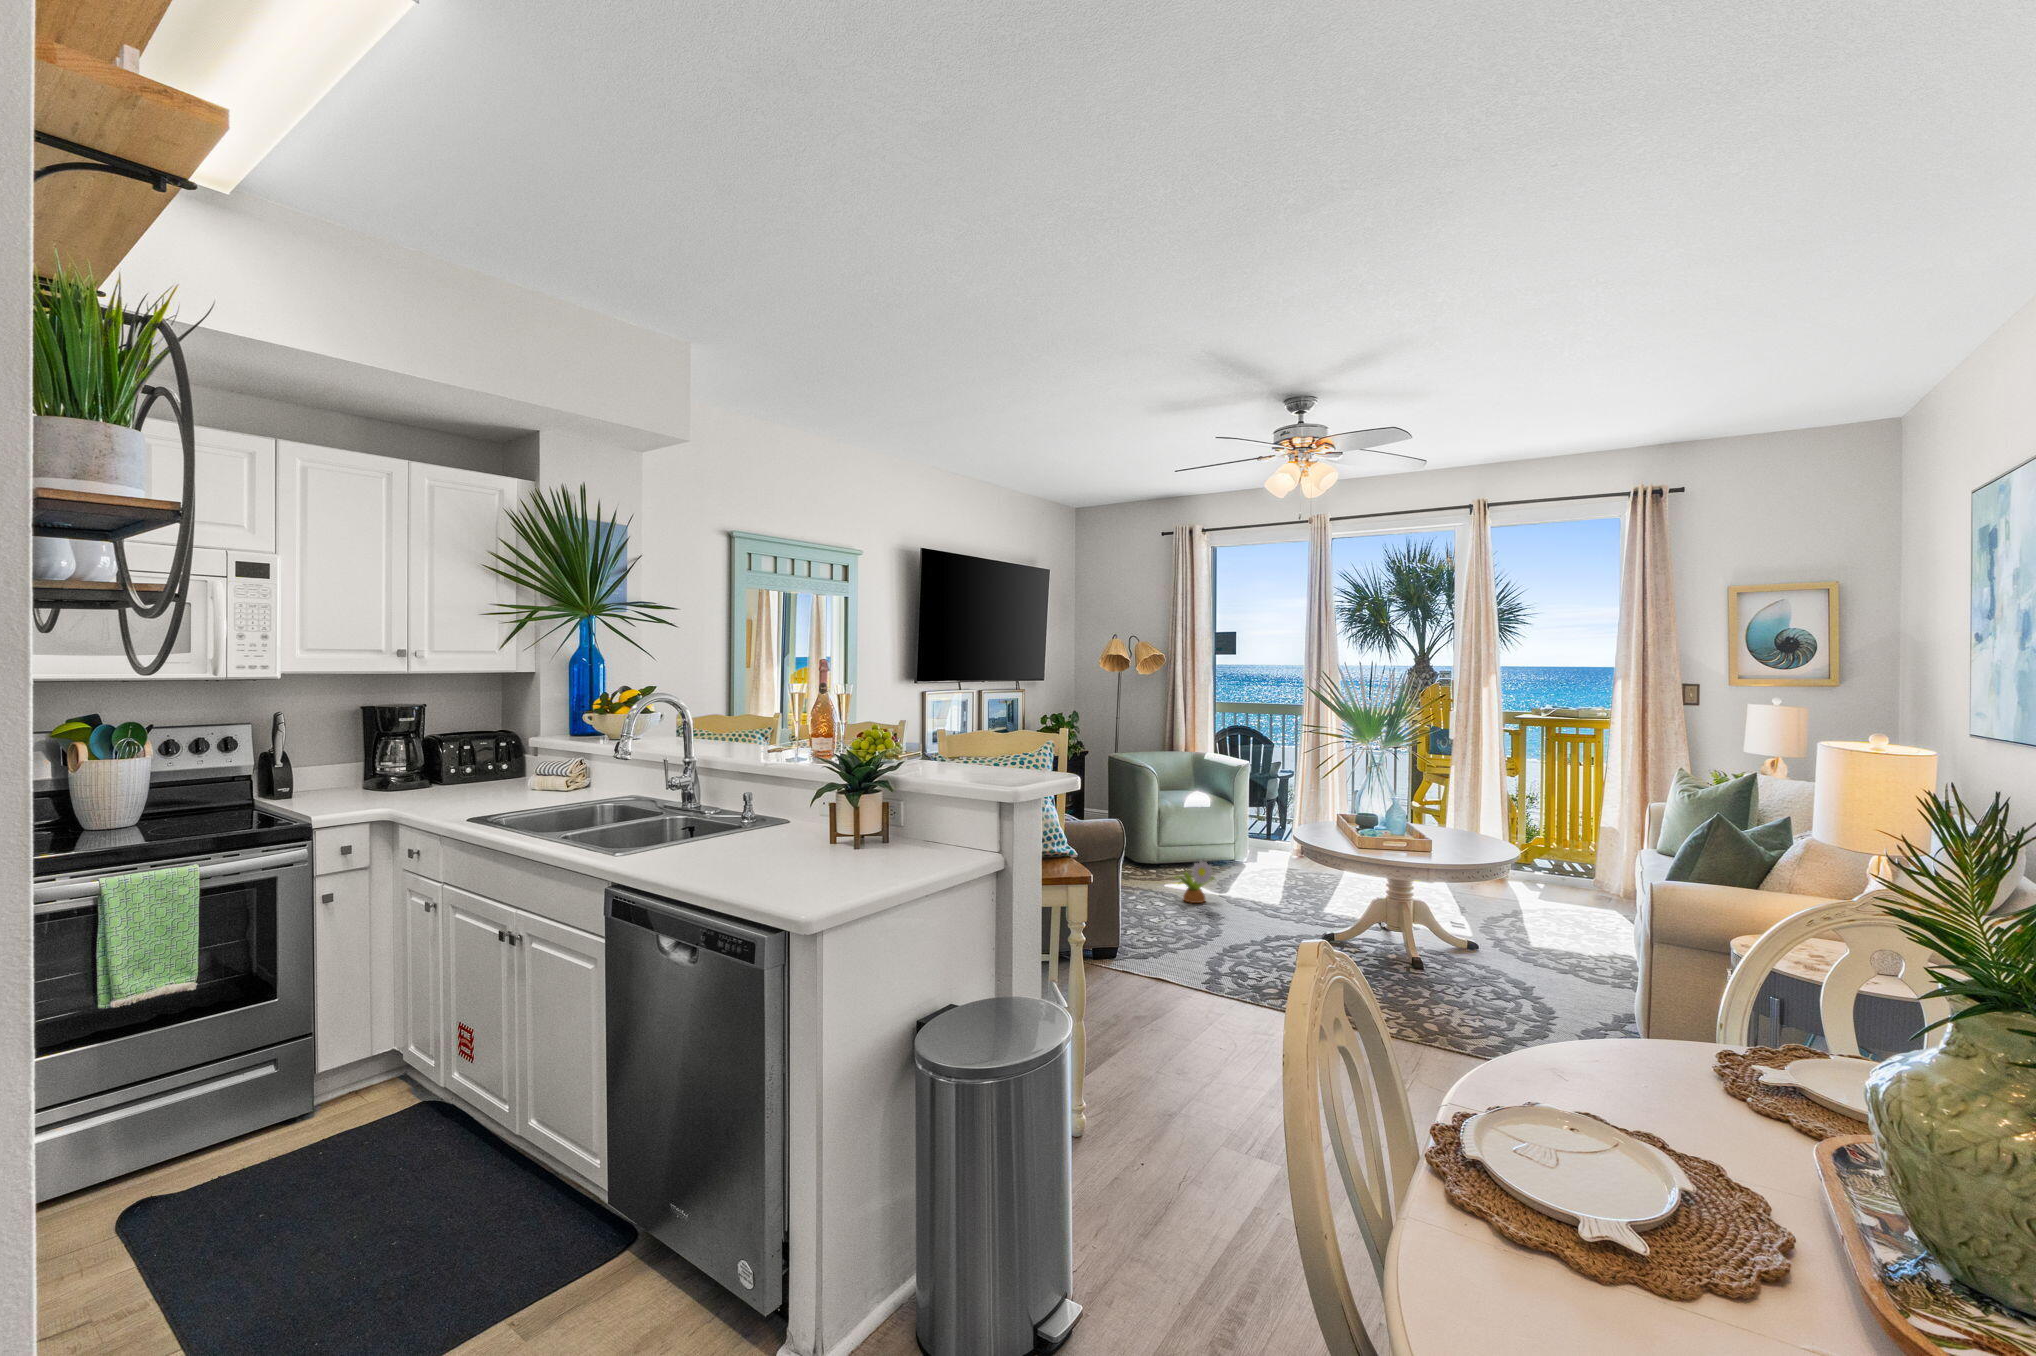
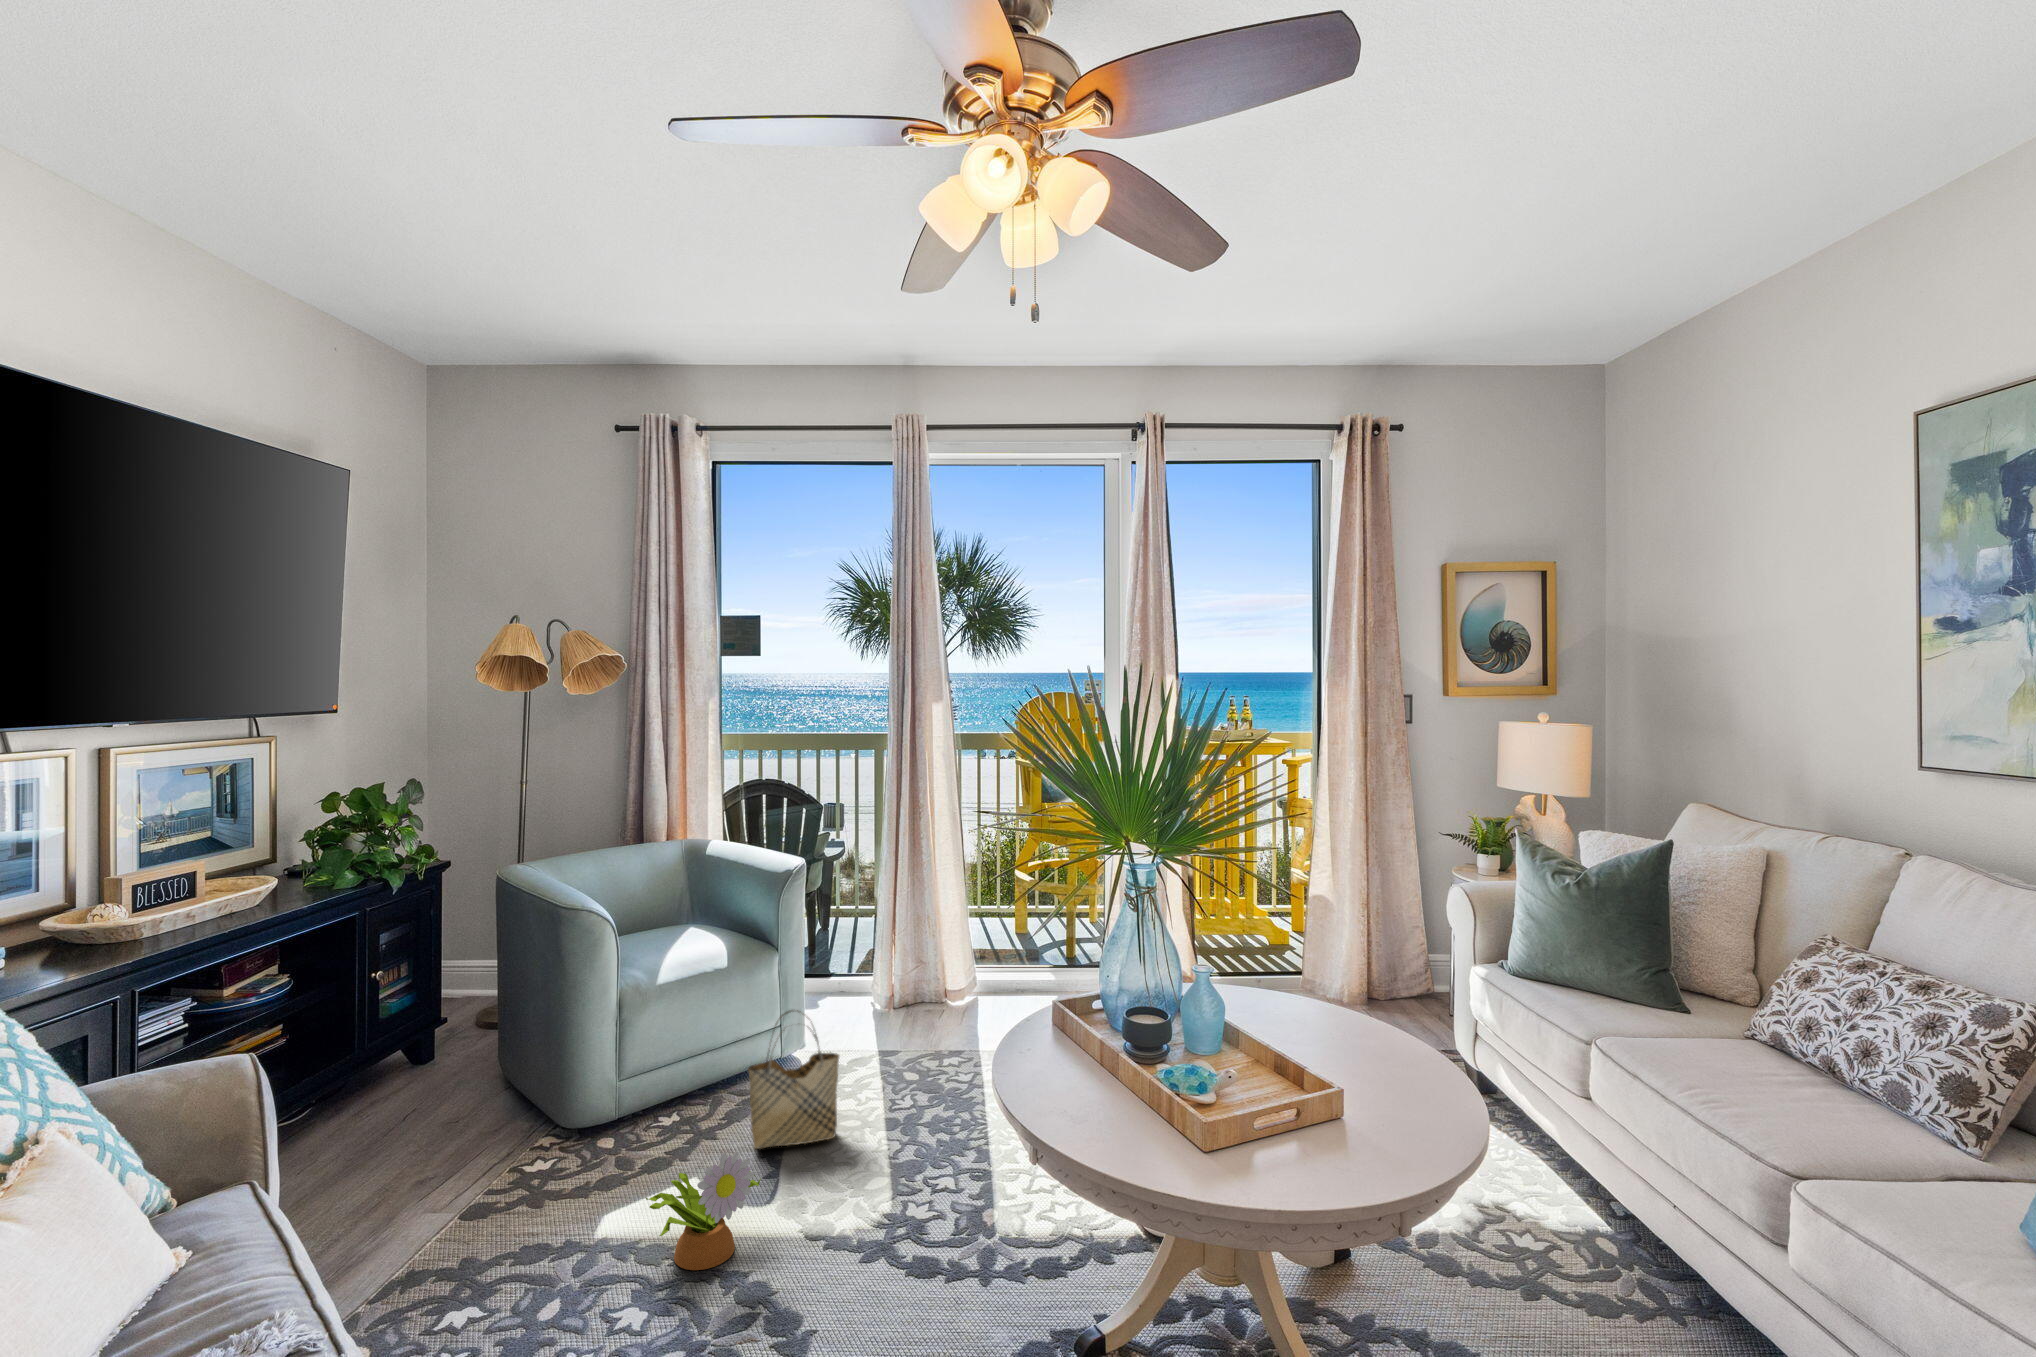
woven basket: none [1216,825,1259,884] -> present [748,1010,839,1149]

